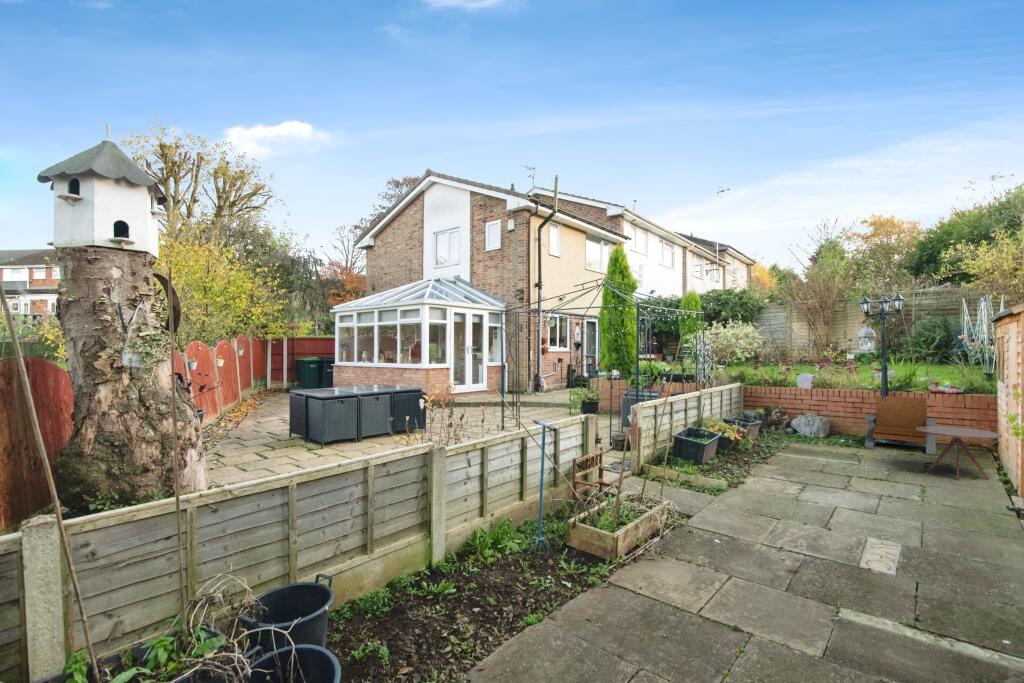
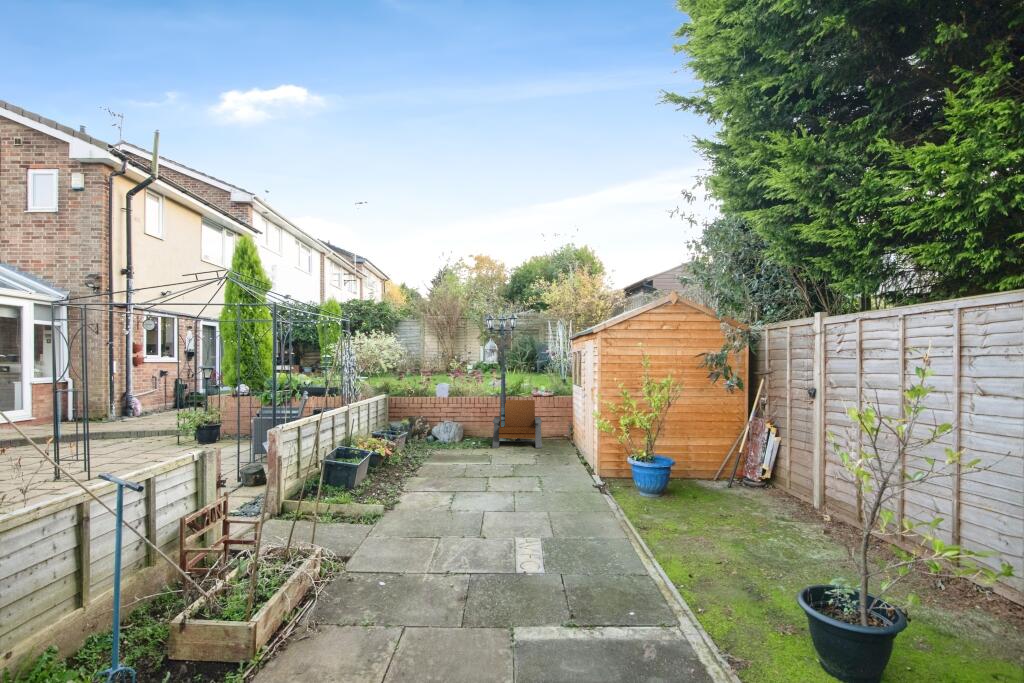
round table: present [915,426,1002,480] -> none [533,424,587,468]

